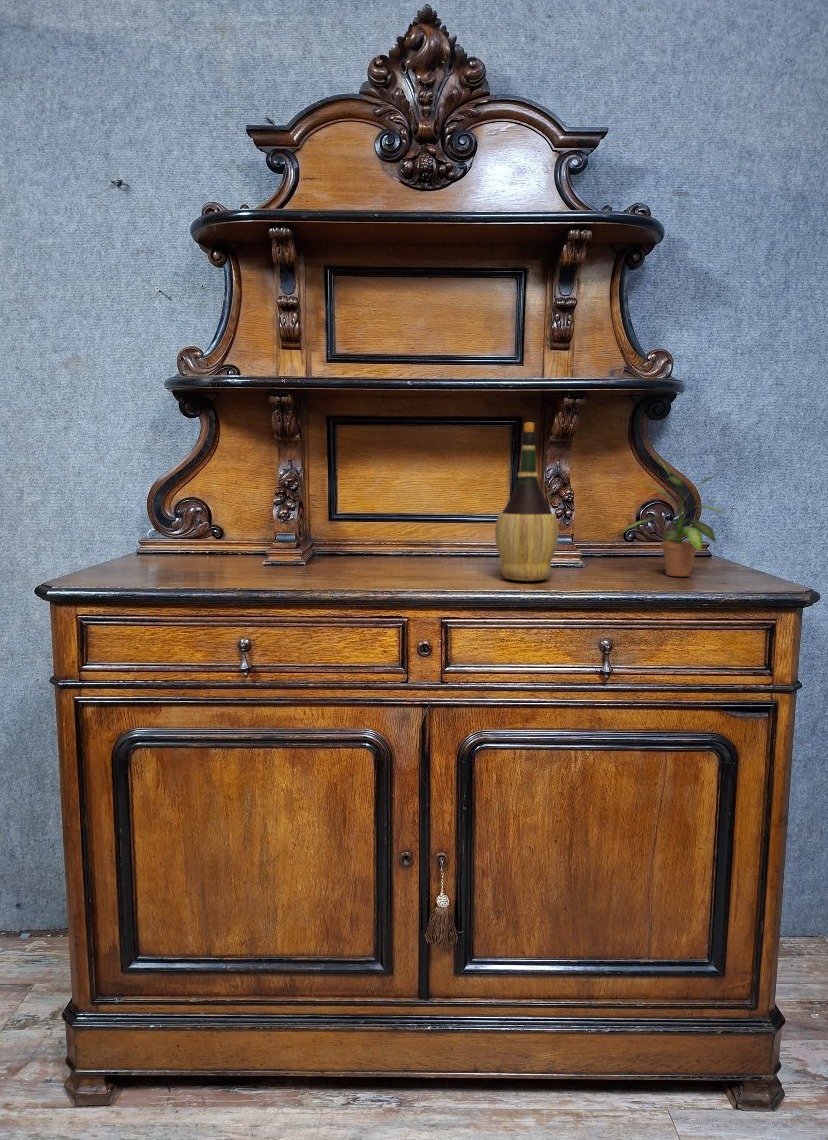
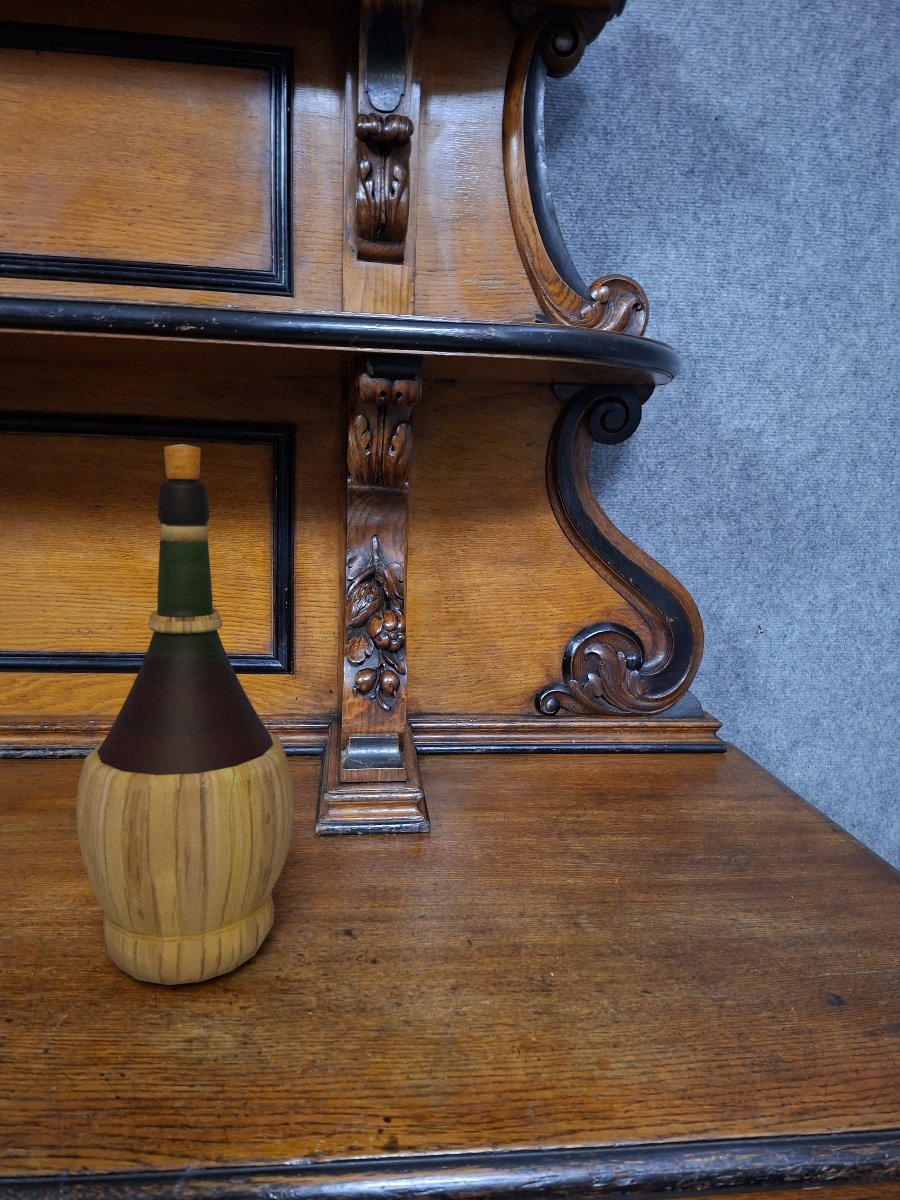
potted plant: present [622,456,727,576] -> none [501,532,827,892]

